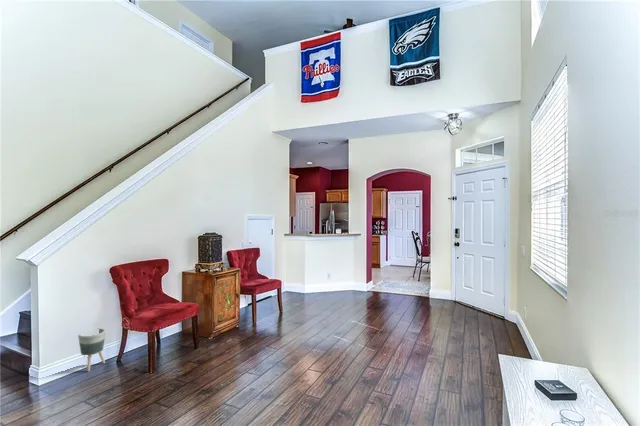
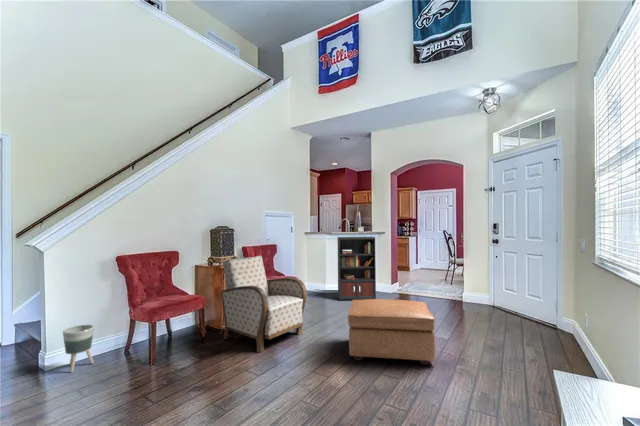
bookcase: none [316,239,355,299] -> present [338,237,376,300]
armchair: none [216,261,294,348] -> present [221,255,307,352]
ottoman: none [334,300,405,353] -> present [348,299,435,365]

